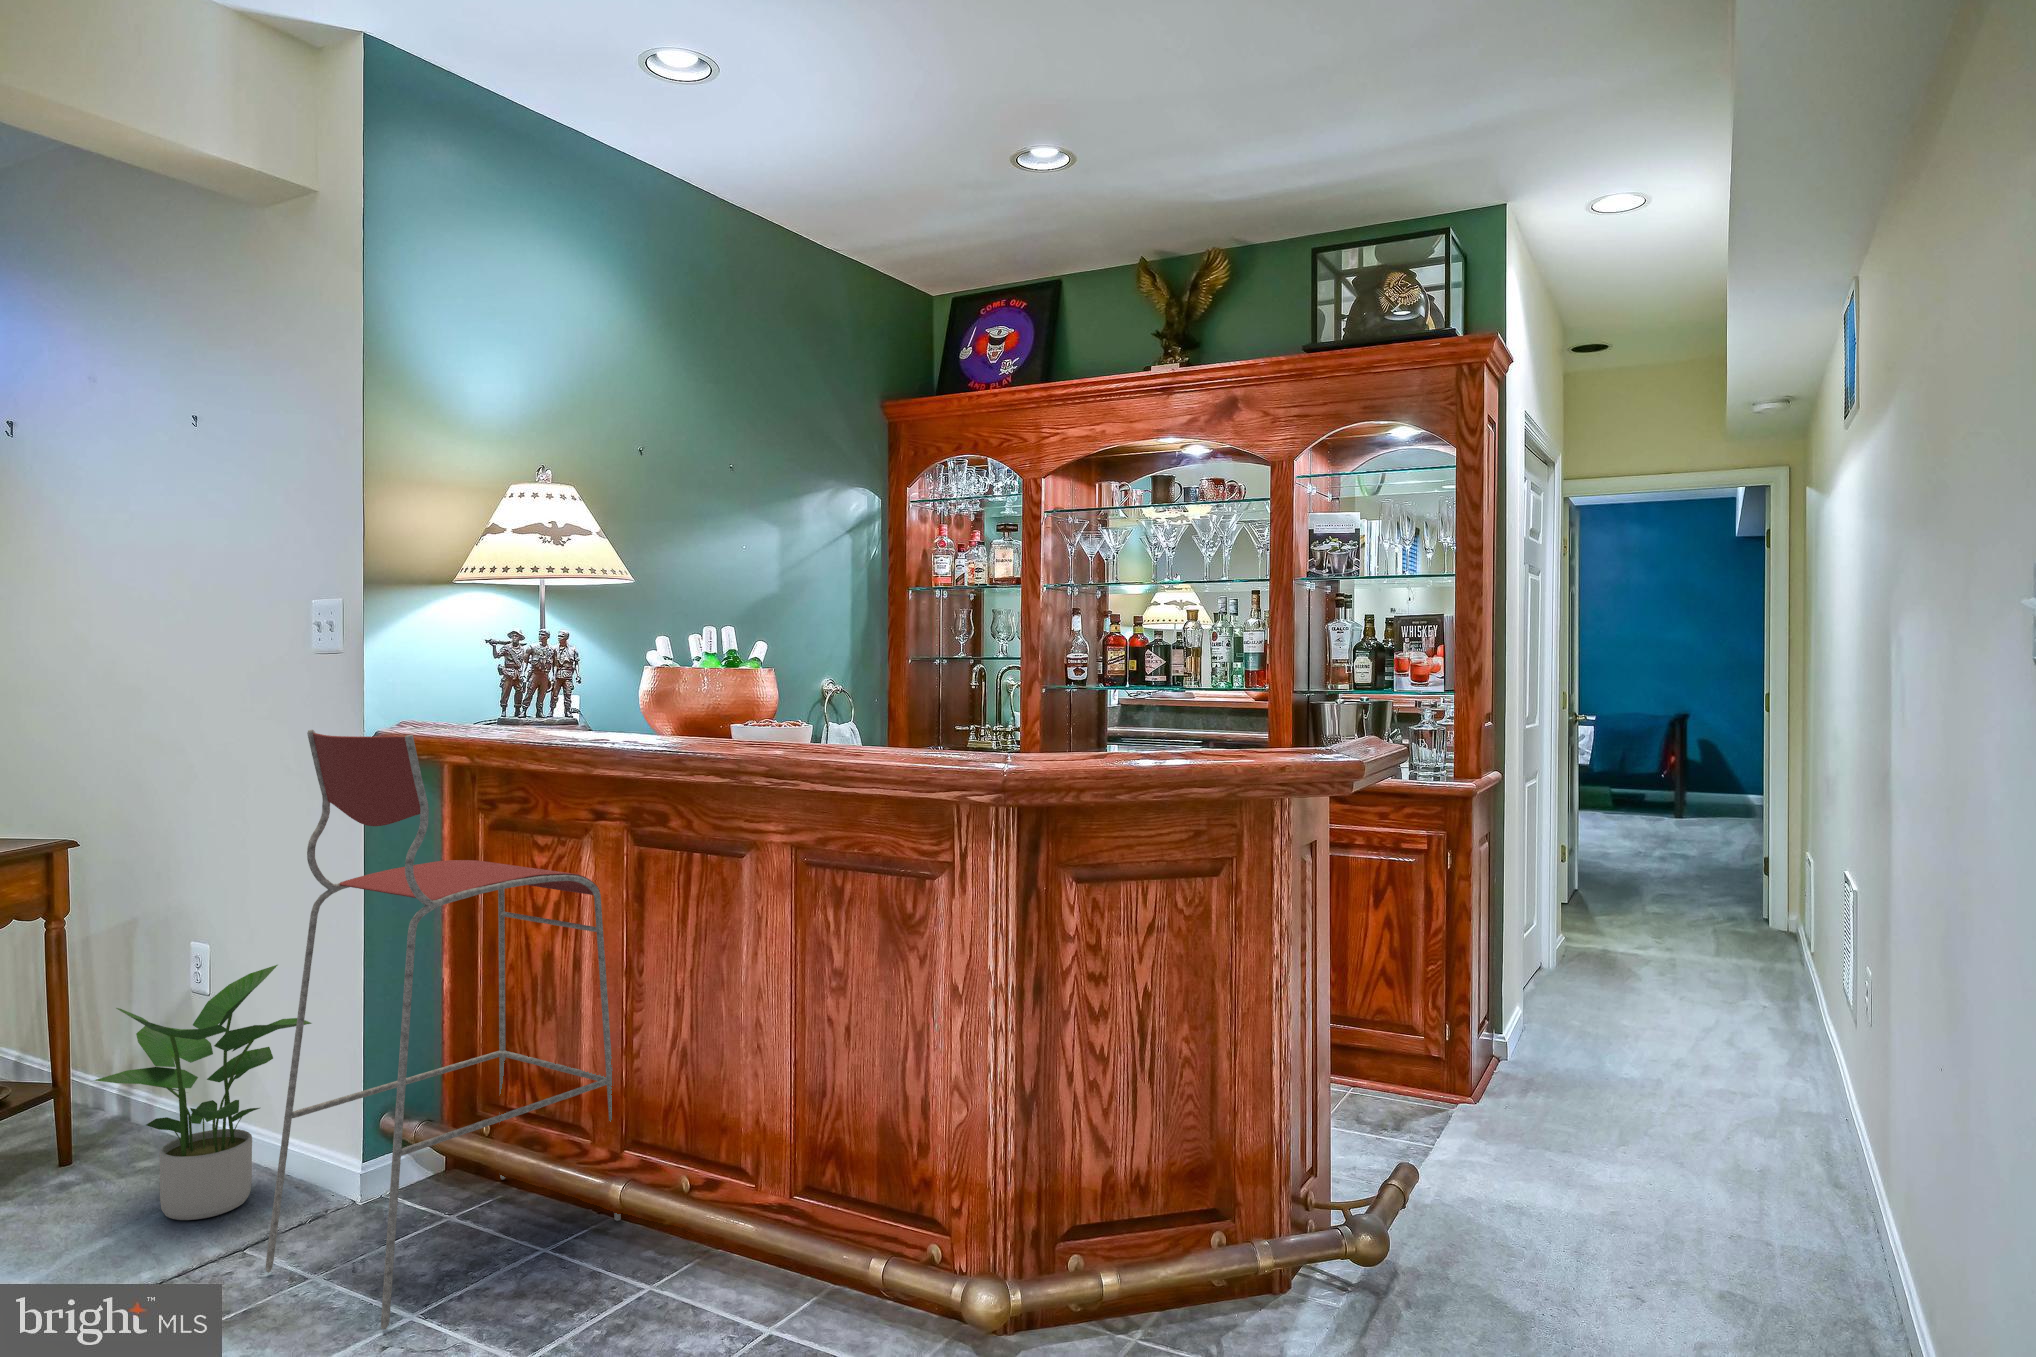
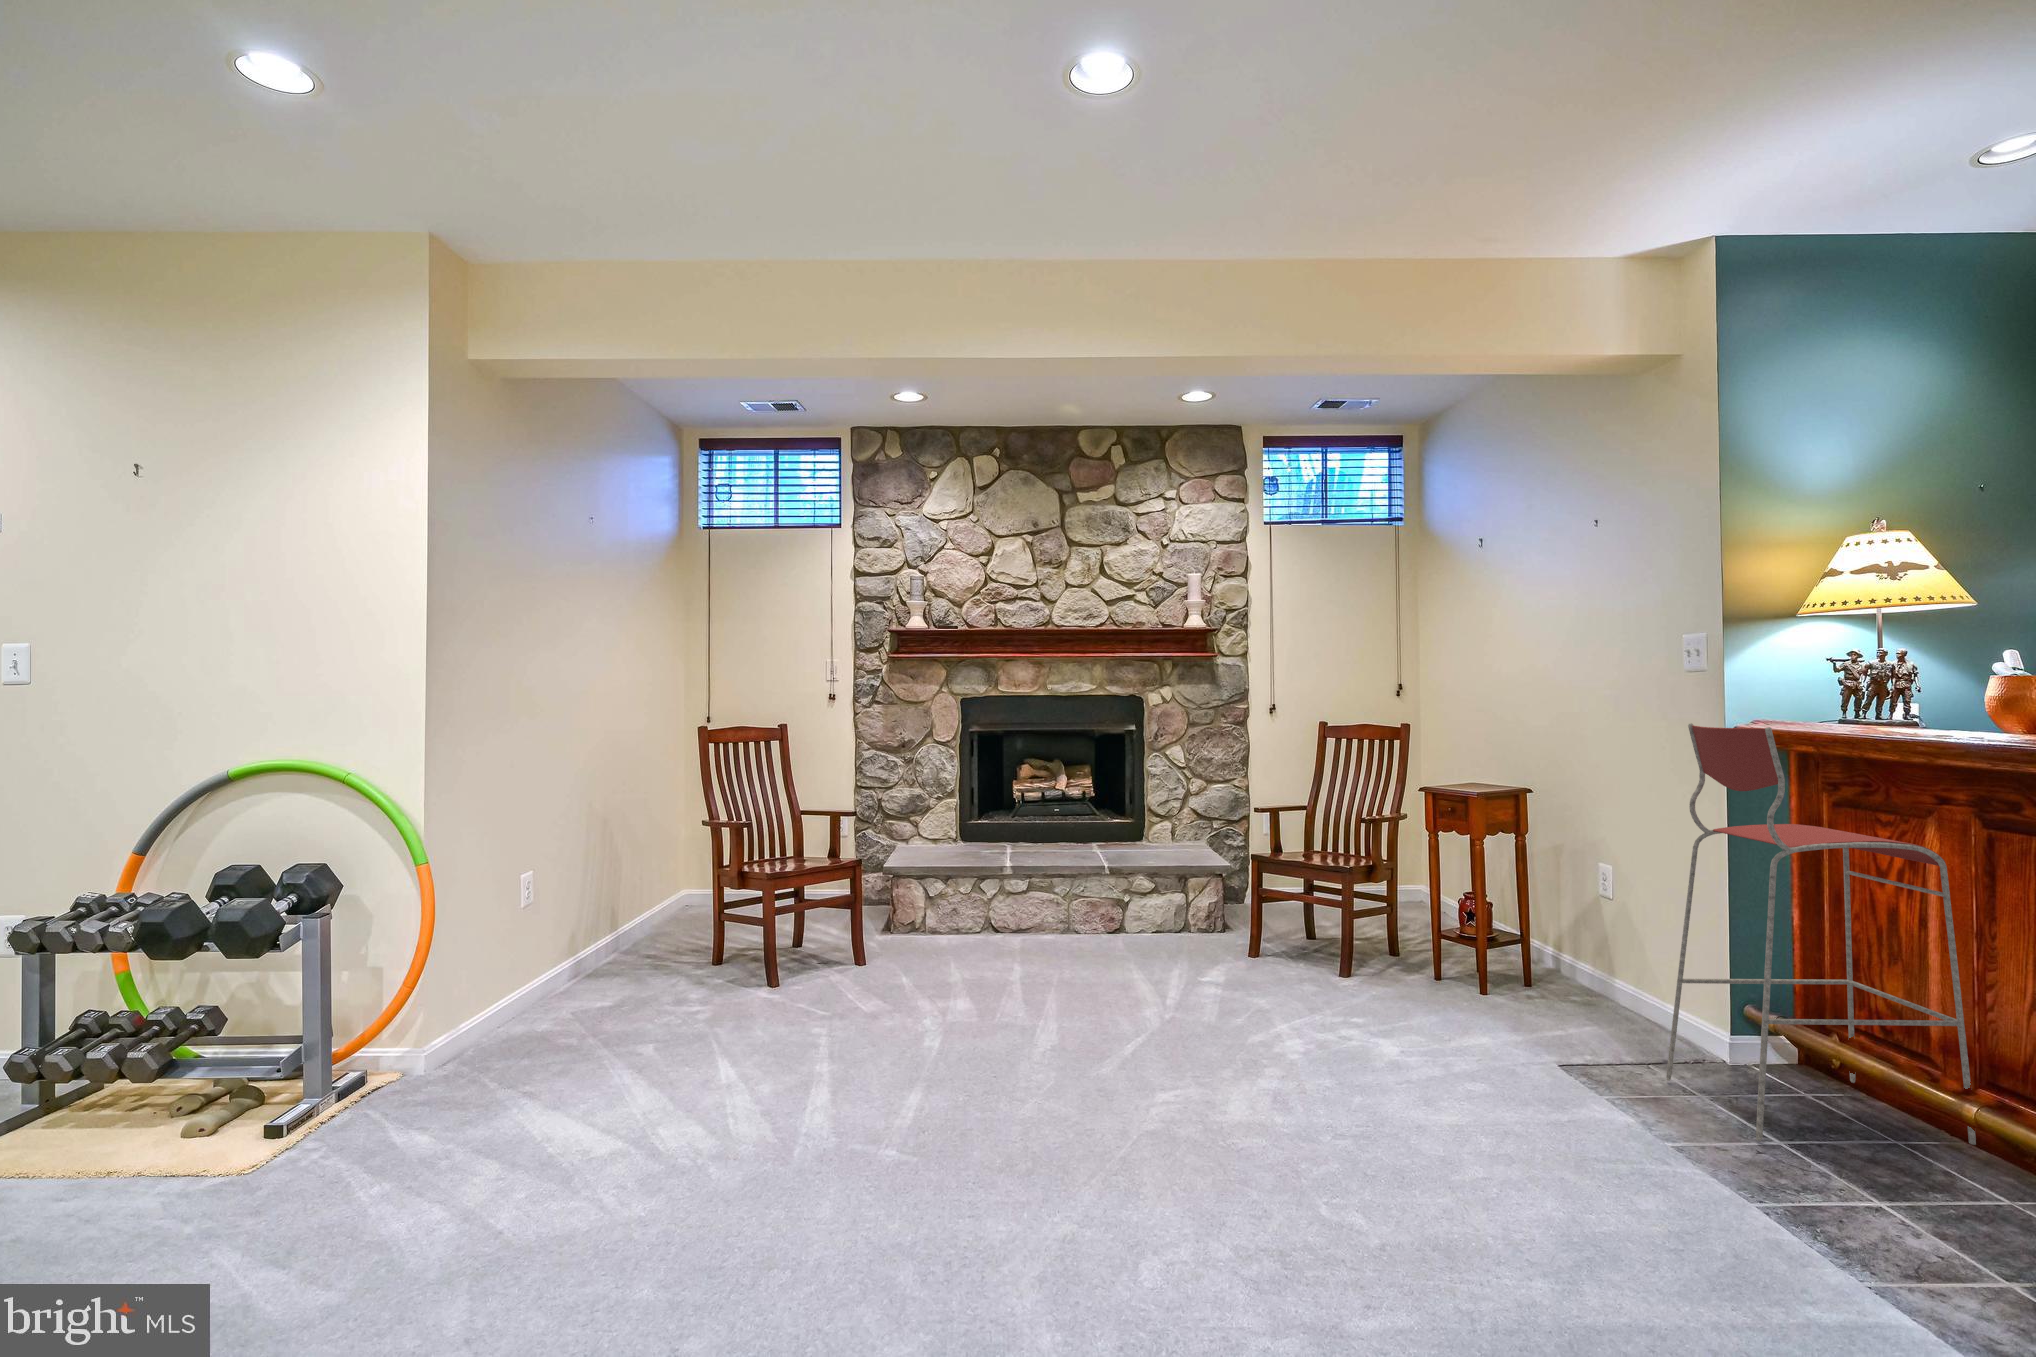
potted plant: present [95,965,311,1220] -> none [1551,884,1691,1039]

